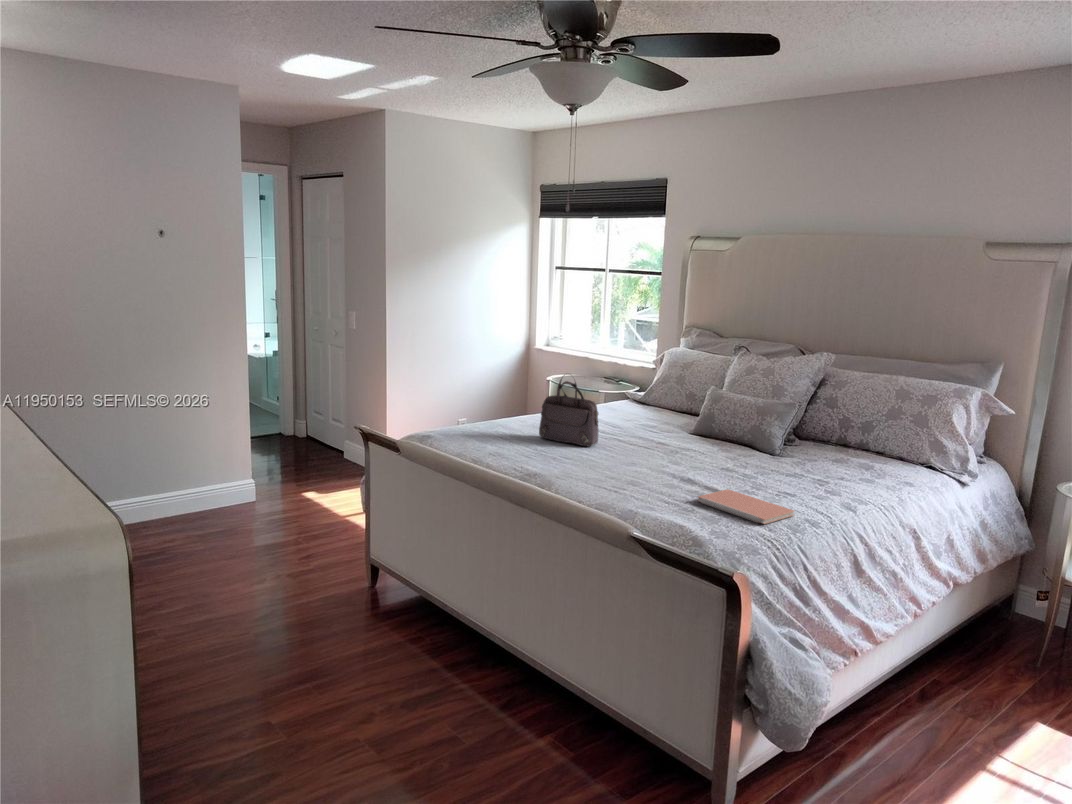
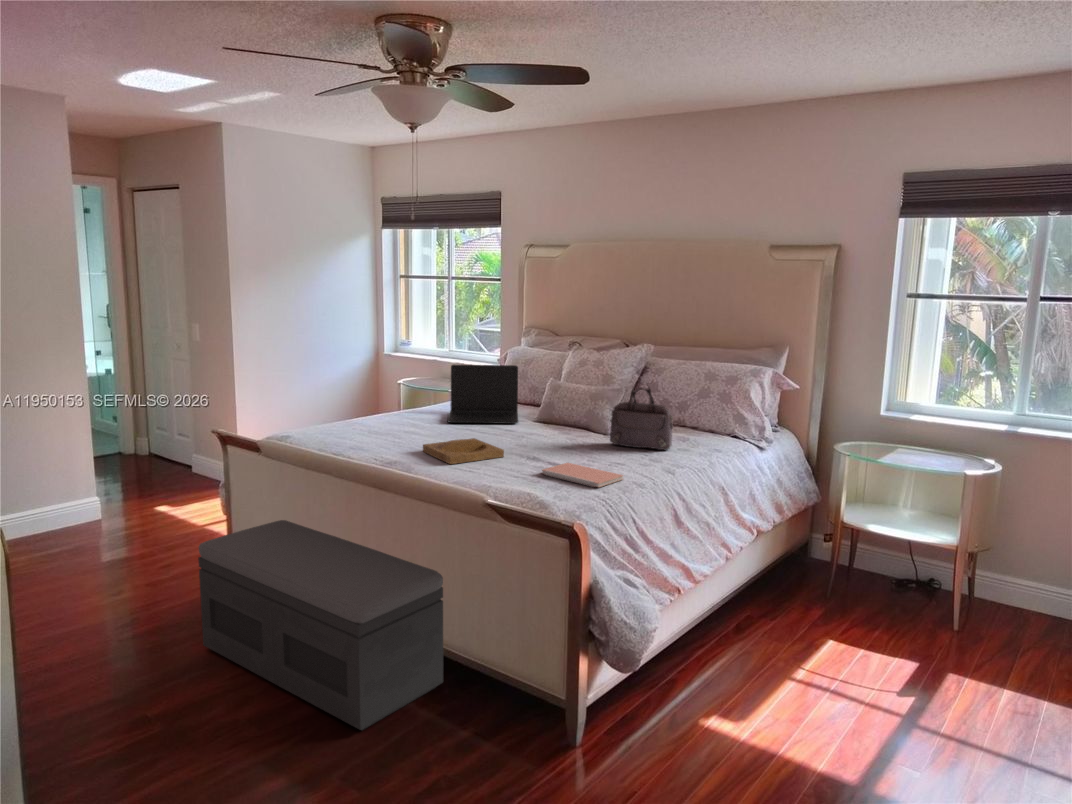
laptop: none [595,367,676,435] -> present [447,365,518,424]
handbag: present [539,375,598,447] -> present [610,388,673,451]
tray: none [567,452,656,482] -> present [423,438,504,464]
storage bench: none [331,525,580,772] -> present [198,520,443,730]

